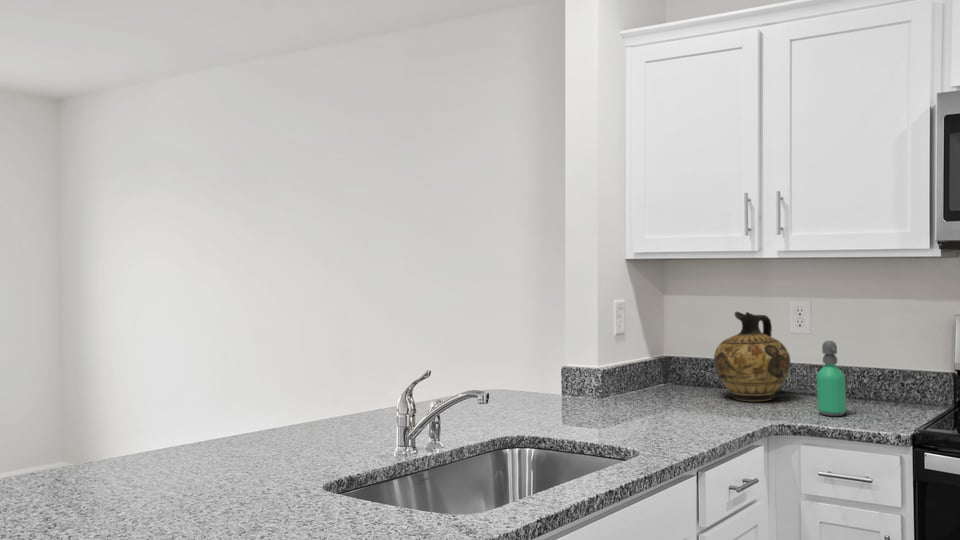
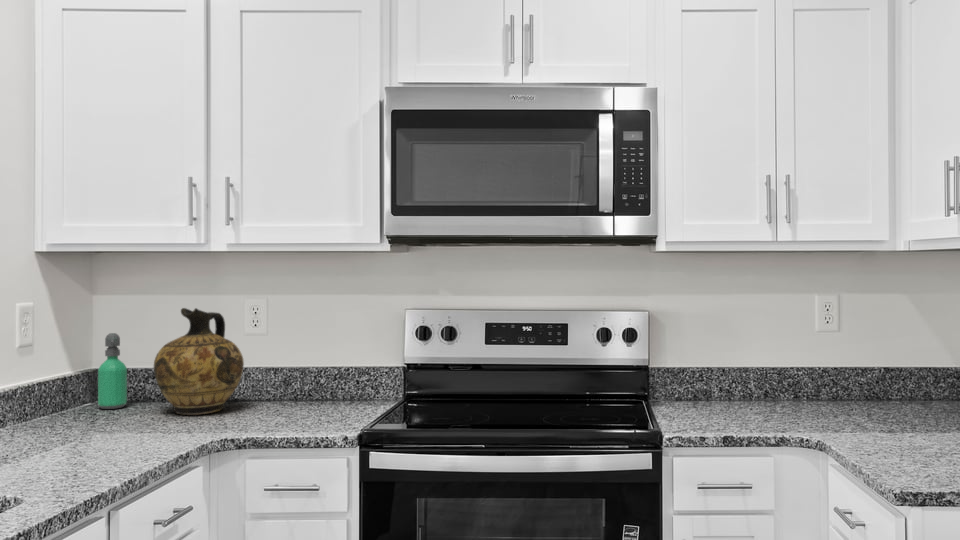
soap dispenser: present [817,341,846,416] -> present [98,333,127,409]

